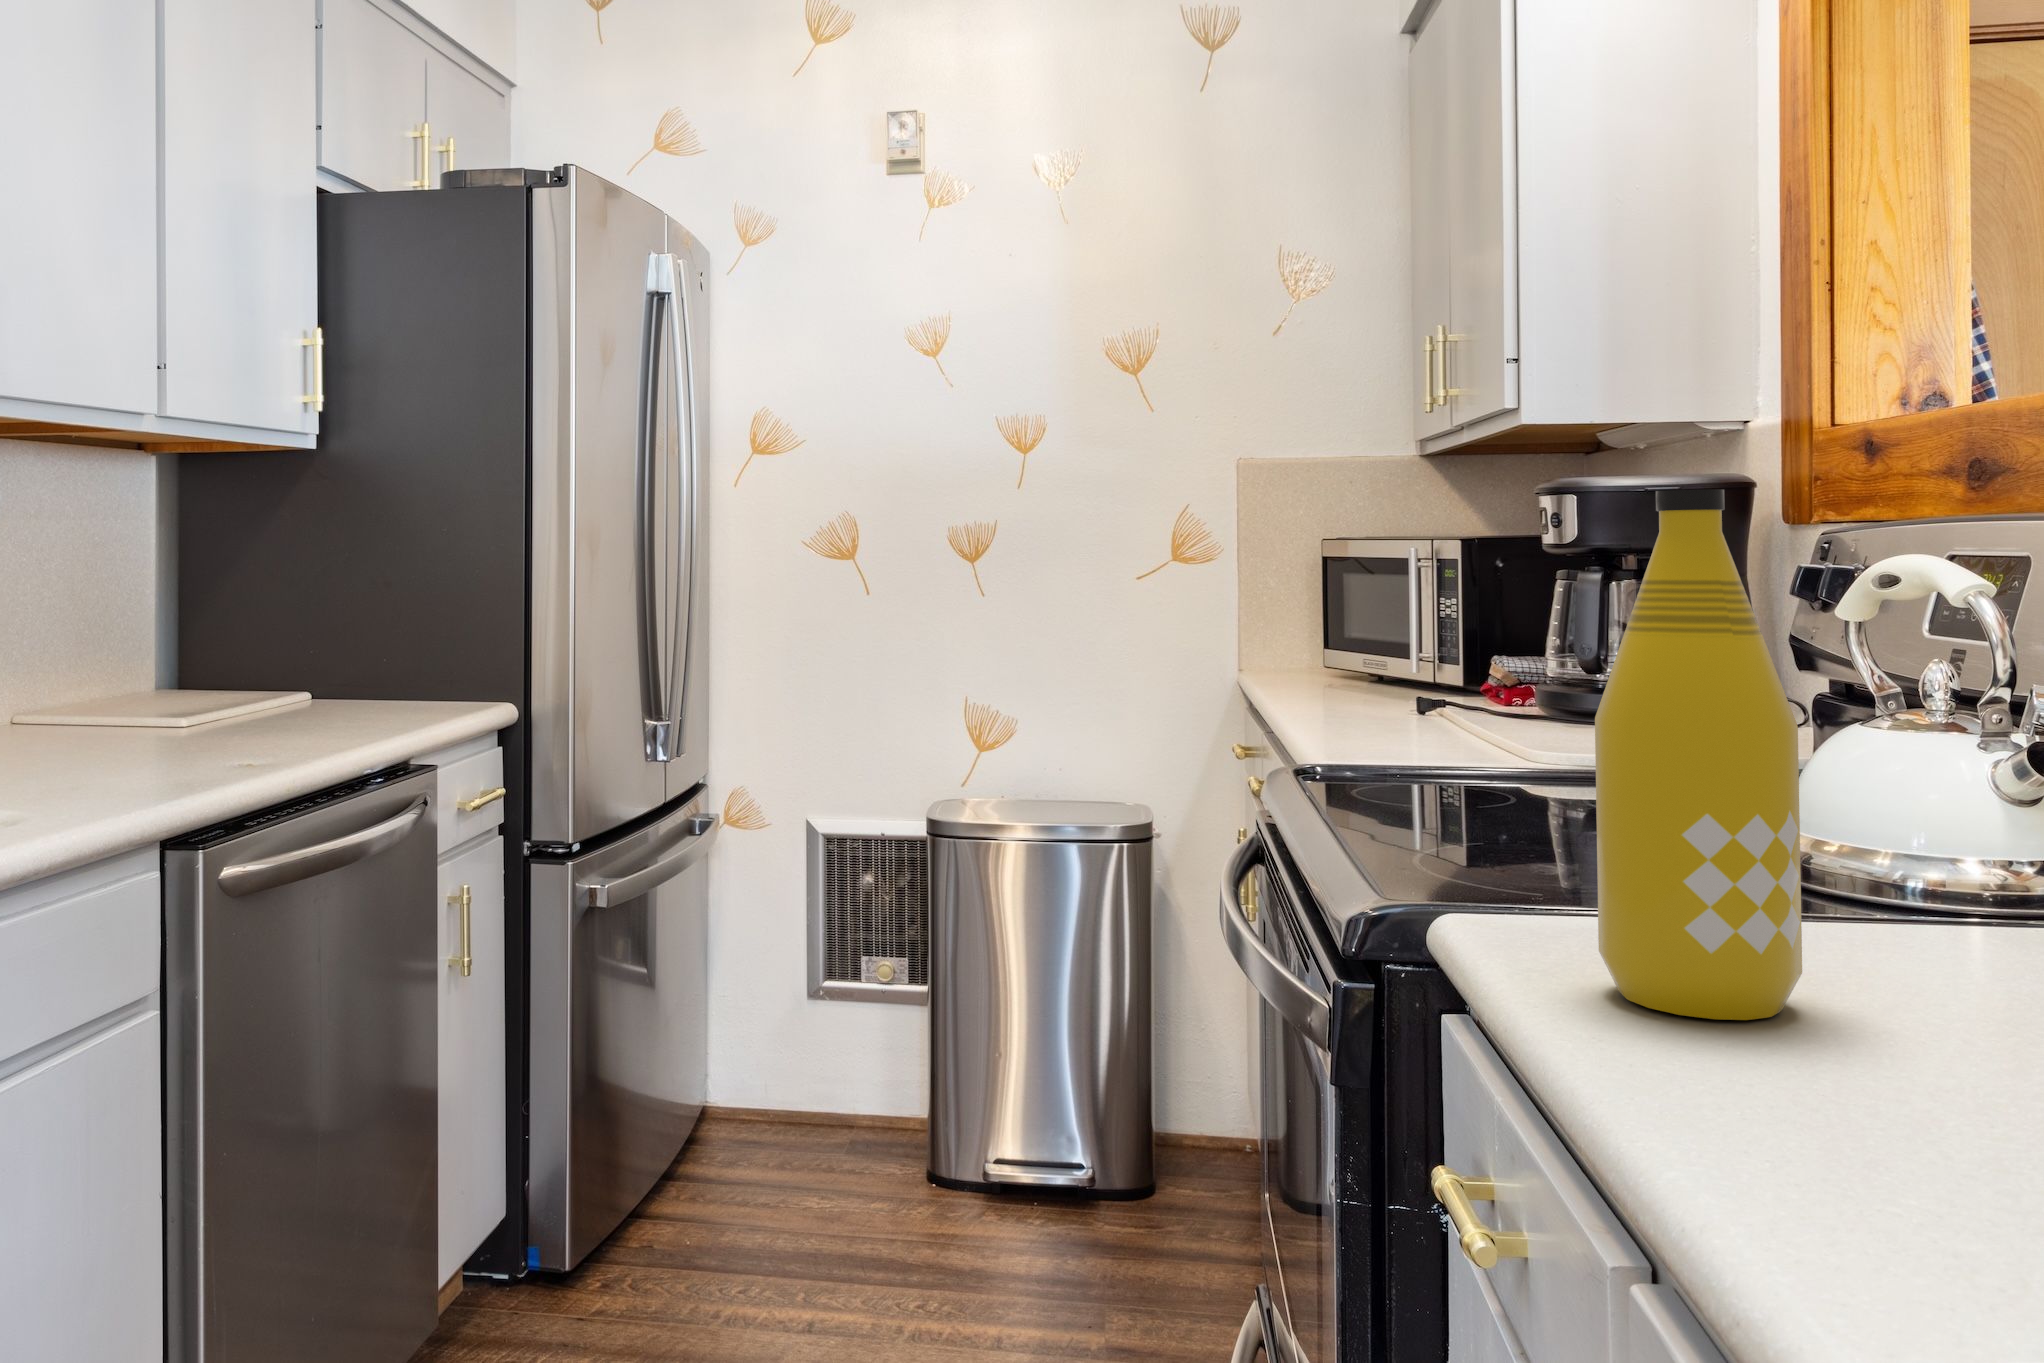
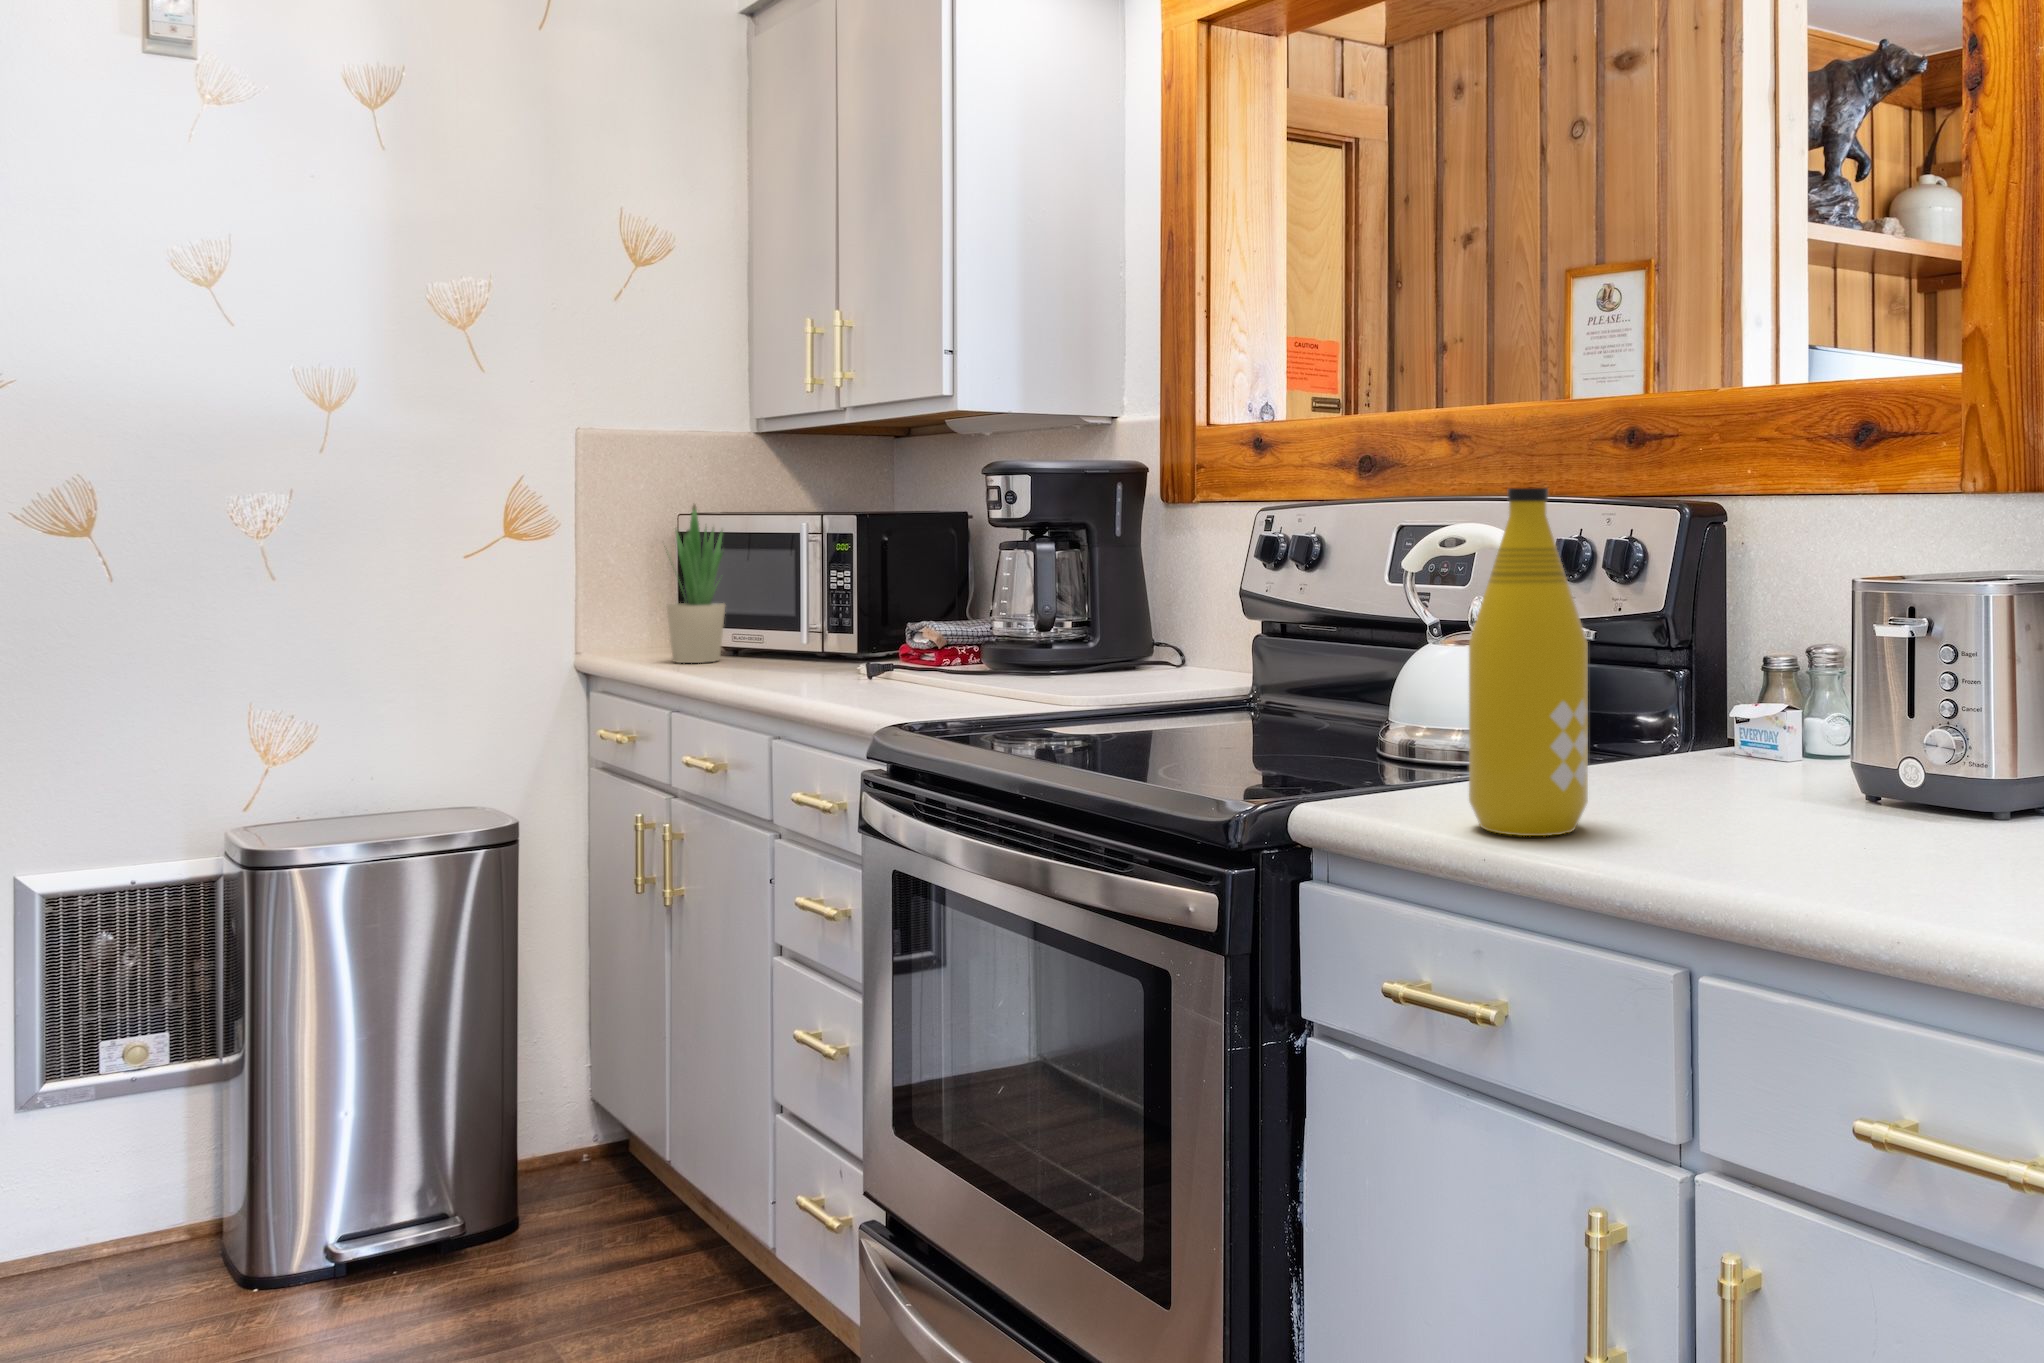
potted plant: none [1292,531,1356,689] -> present [667,505,725,663]

